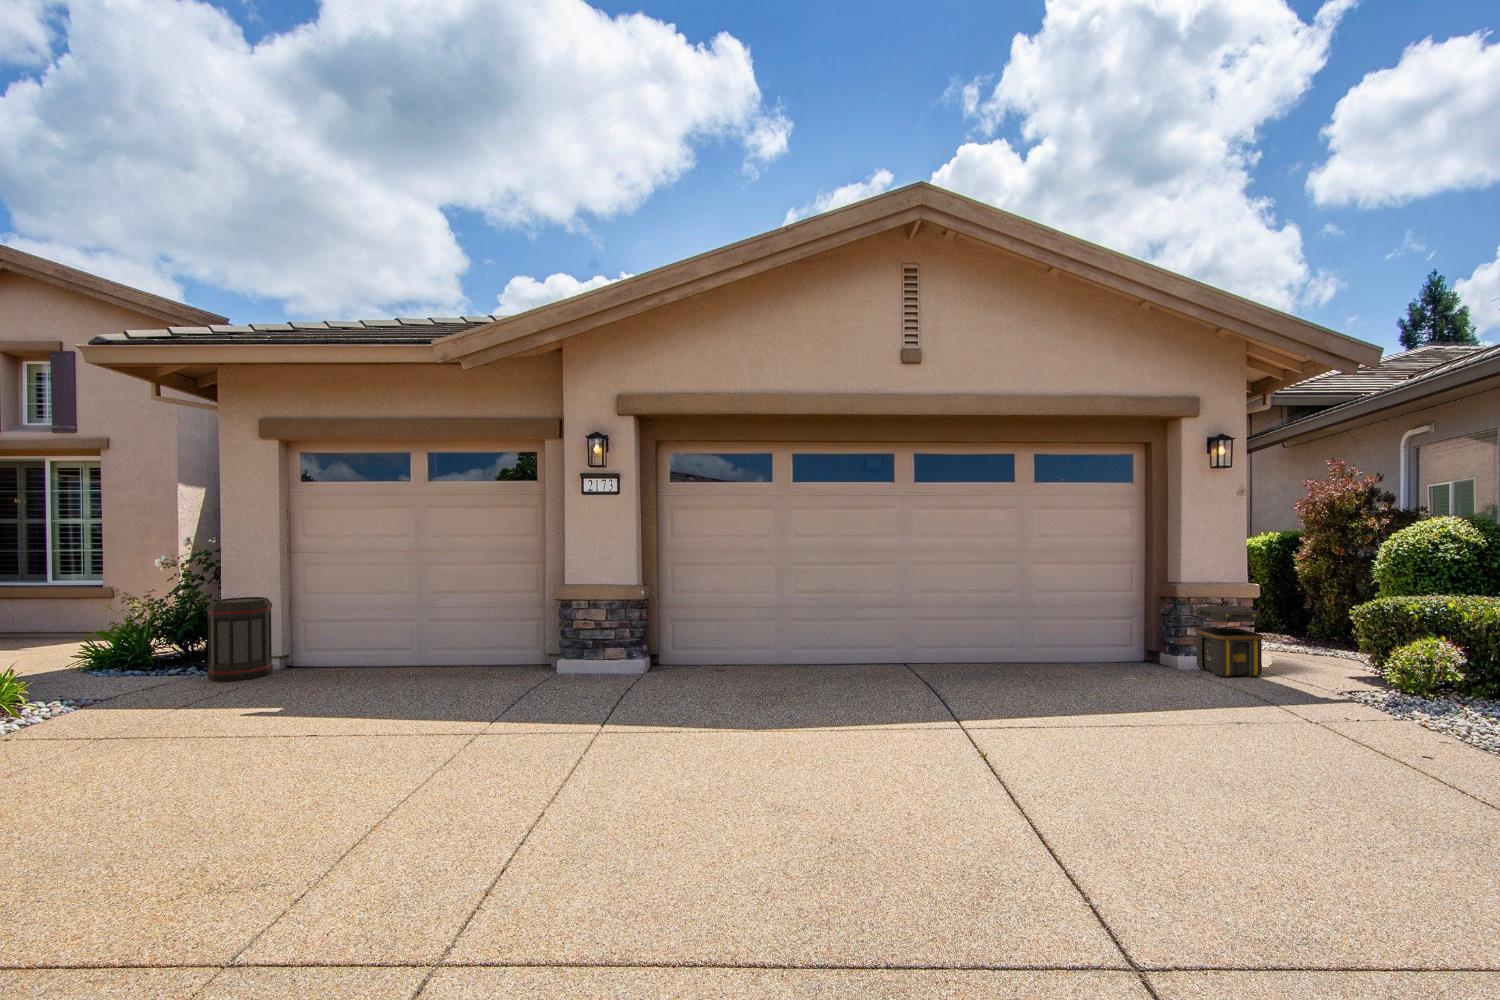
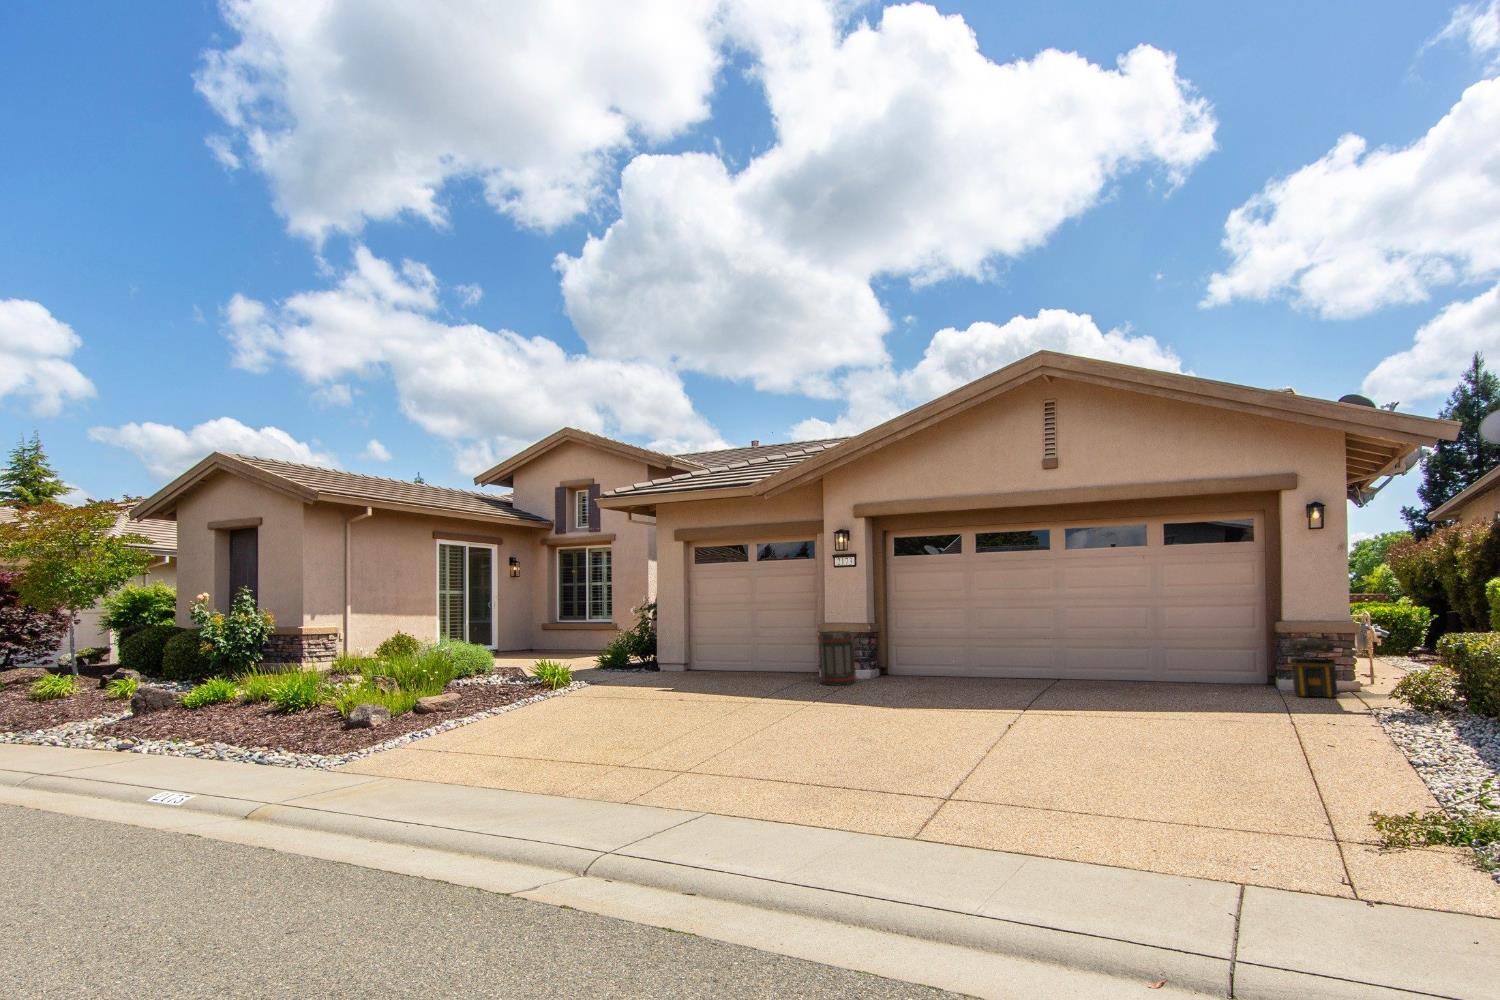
trash can: present [207,597,273,681] -> present [818,631,856,686]

